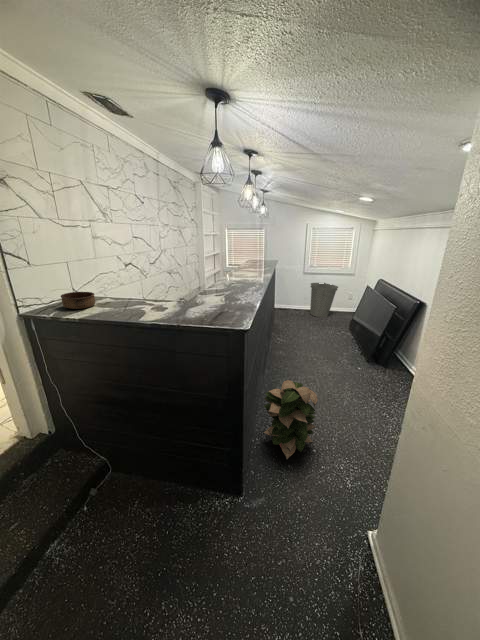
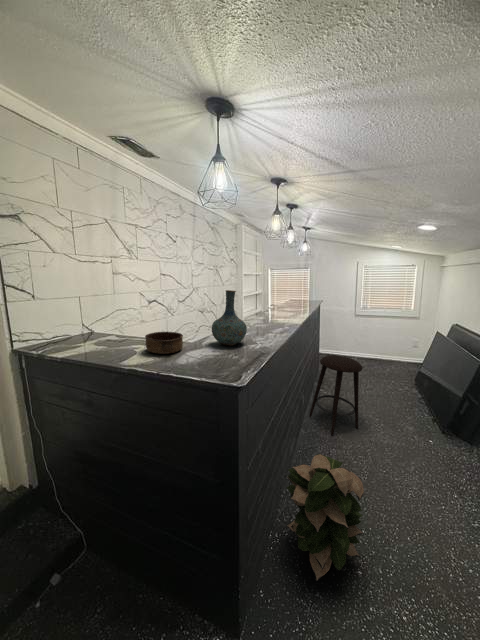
vase: none [205,257,234,303] -> present [212,290,247,346]
trash can: present [310,283,338,317] -> none [363,326,398,367]
bowl: present [61,292,95,309] -> present [145,332,183,354]
stool: none [270,309,313,372] -> present [309,355,362,436]

